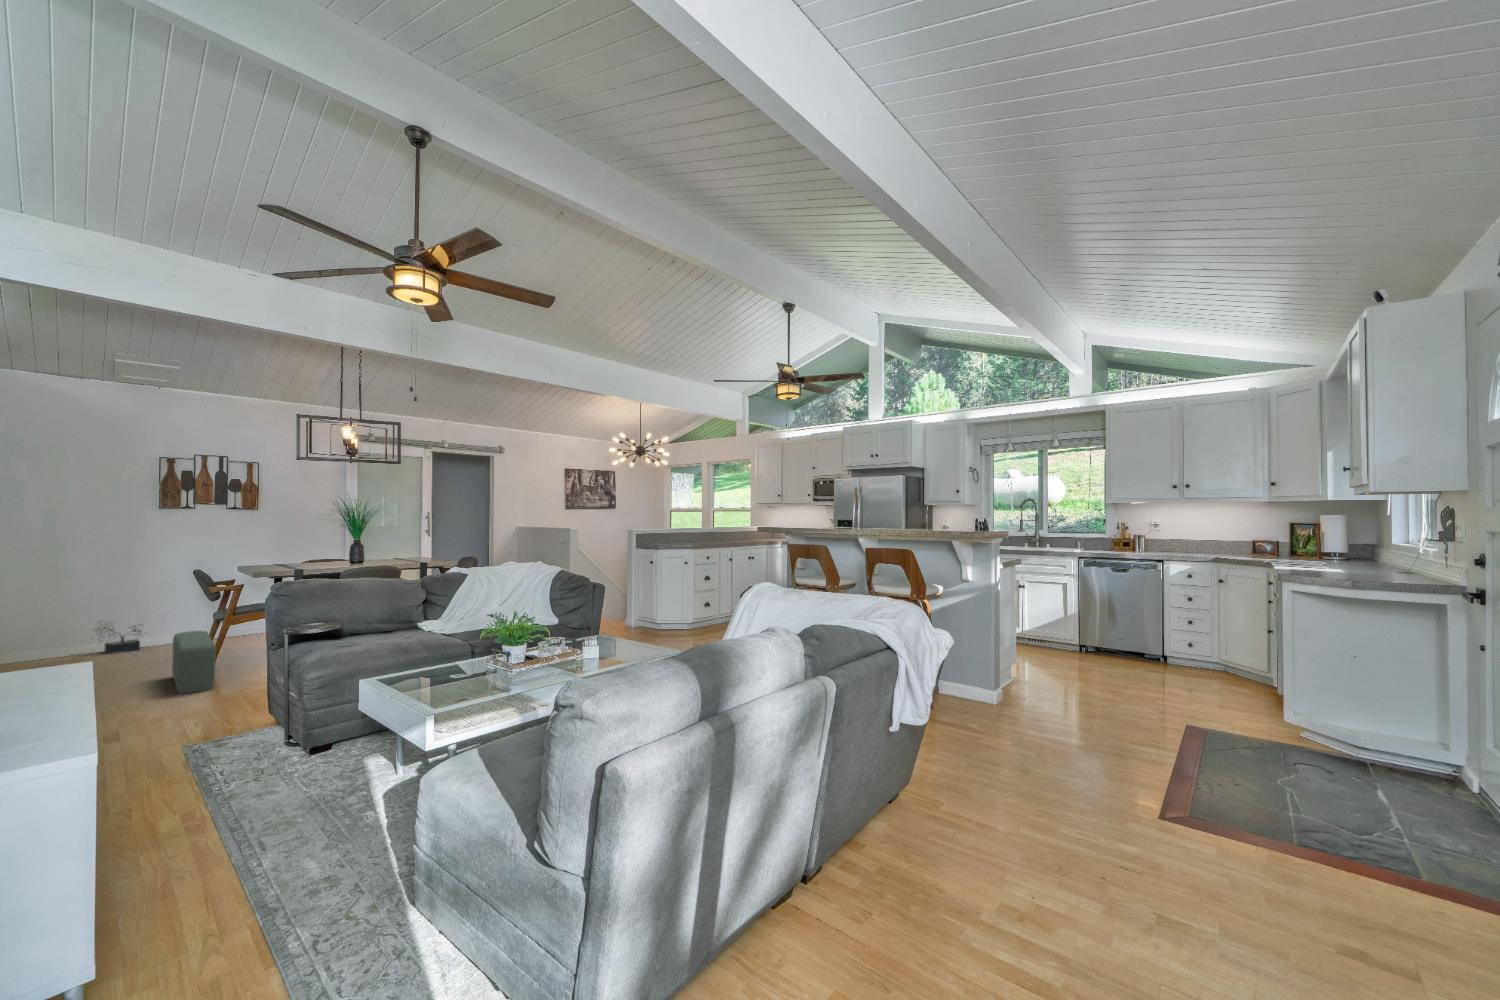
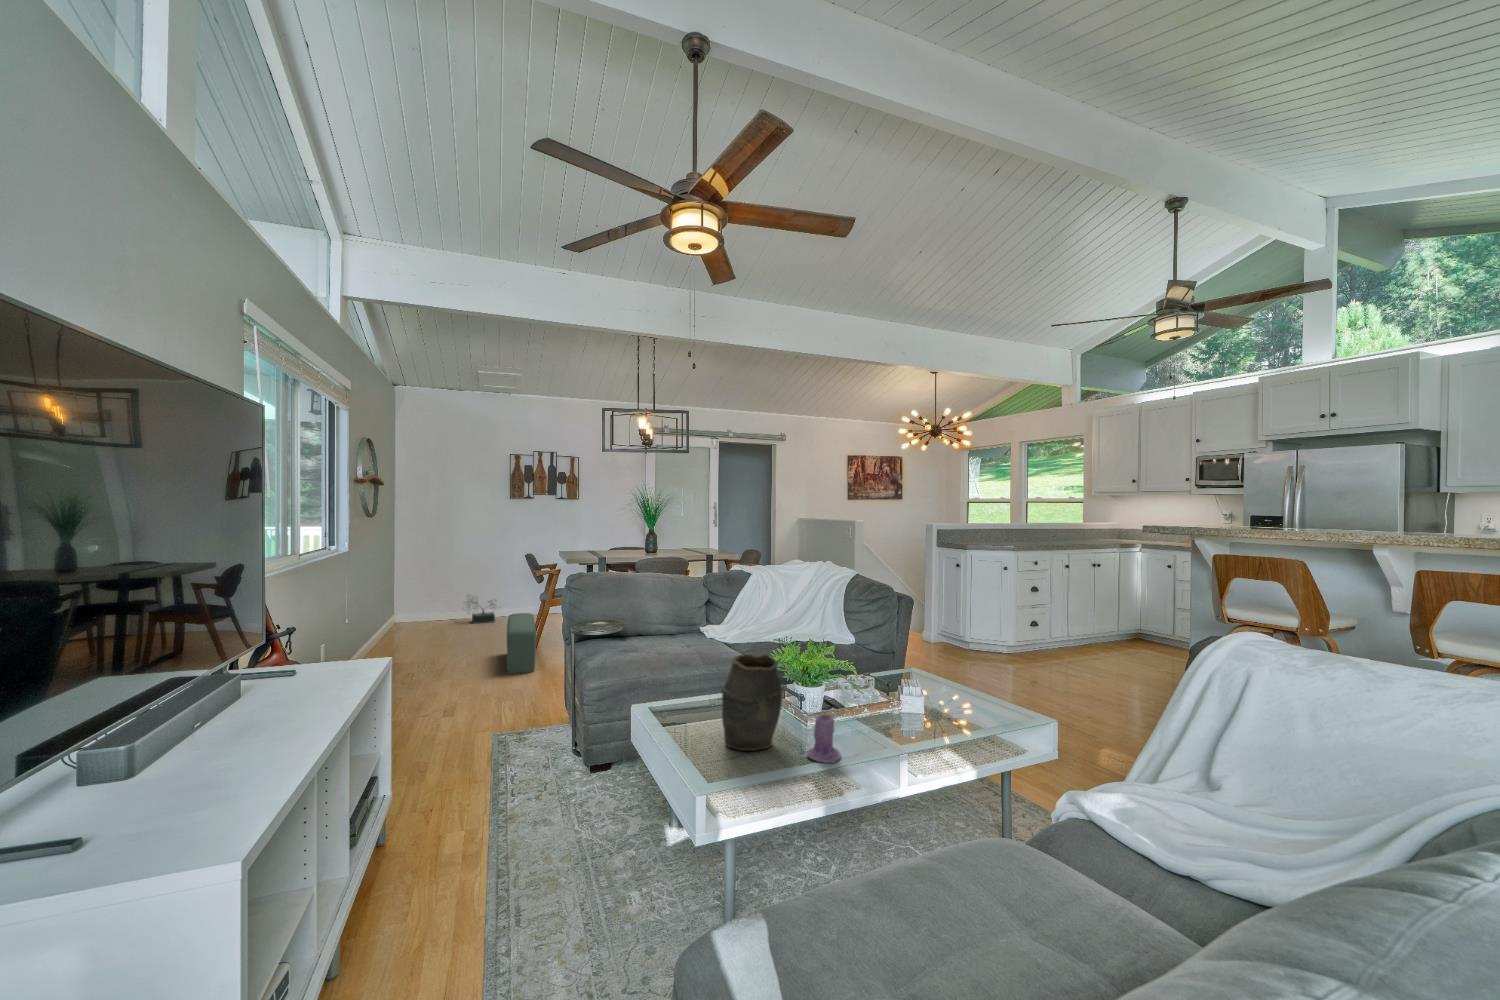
vase: none [441,621,492,693] -> present [722,654,783,751]
candle: none [510,655,536,691] -> present [807,714,840,763]

